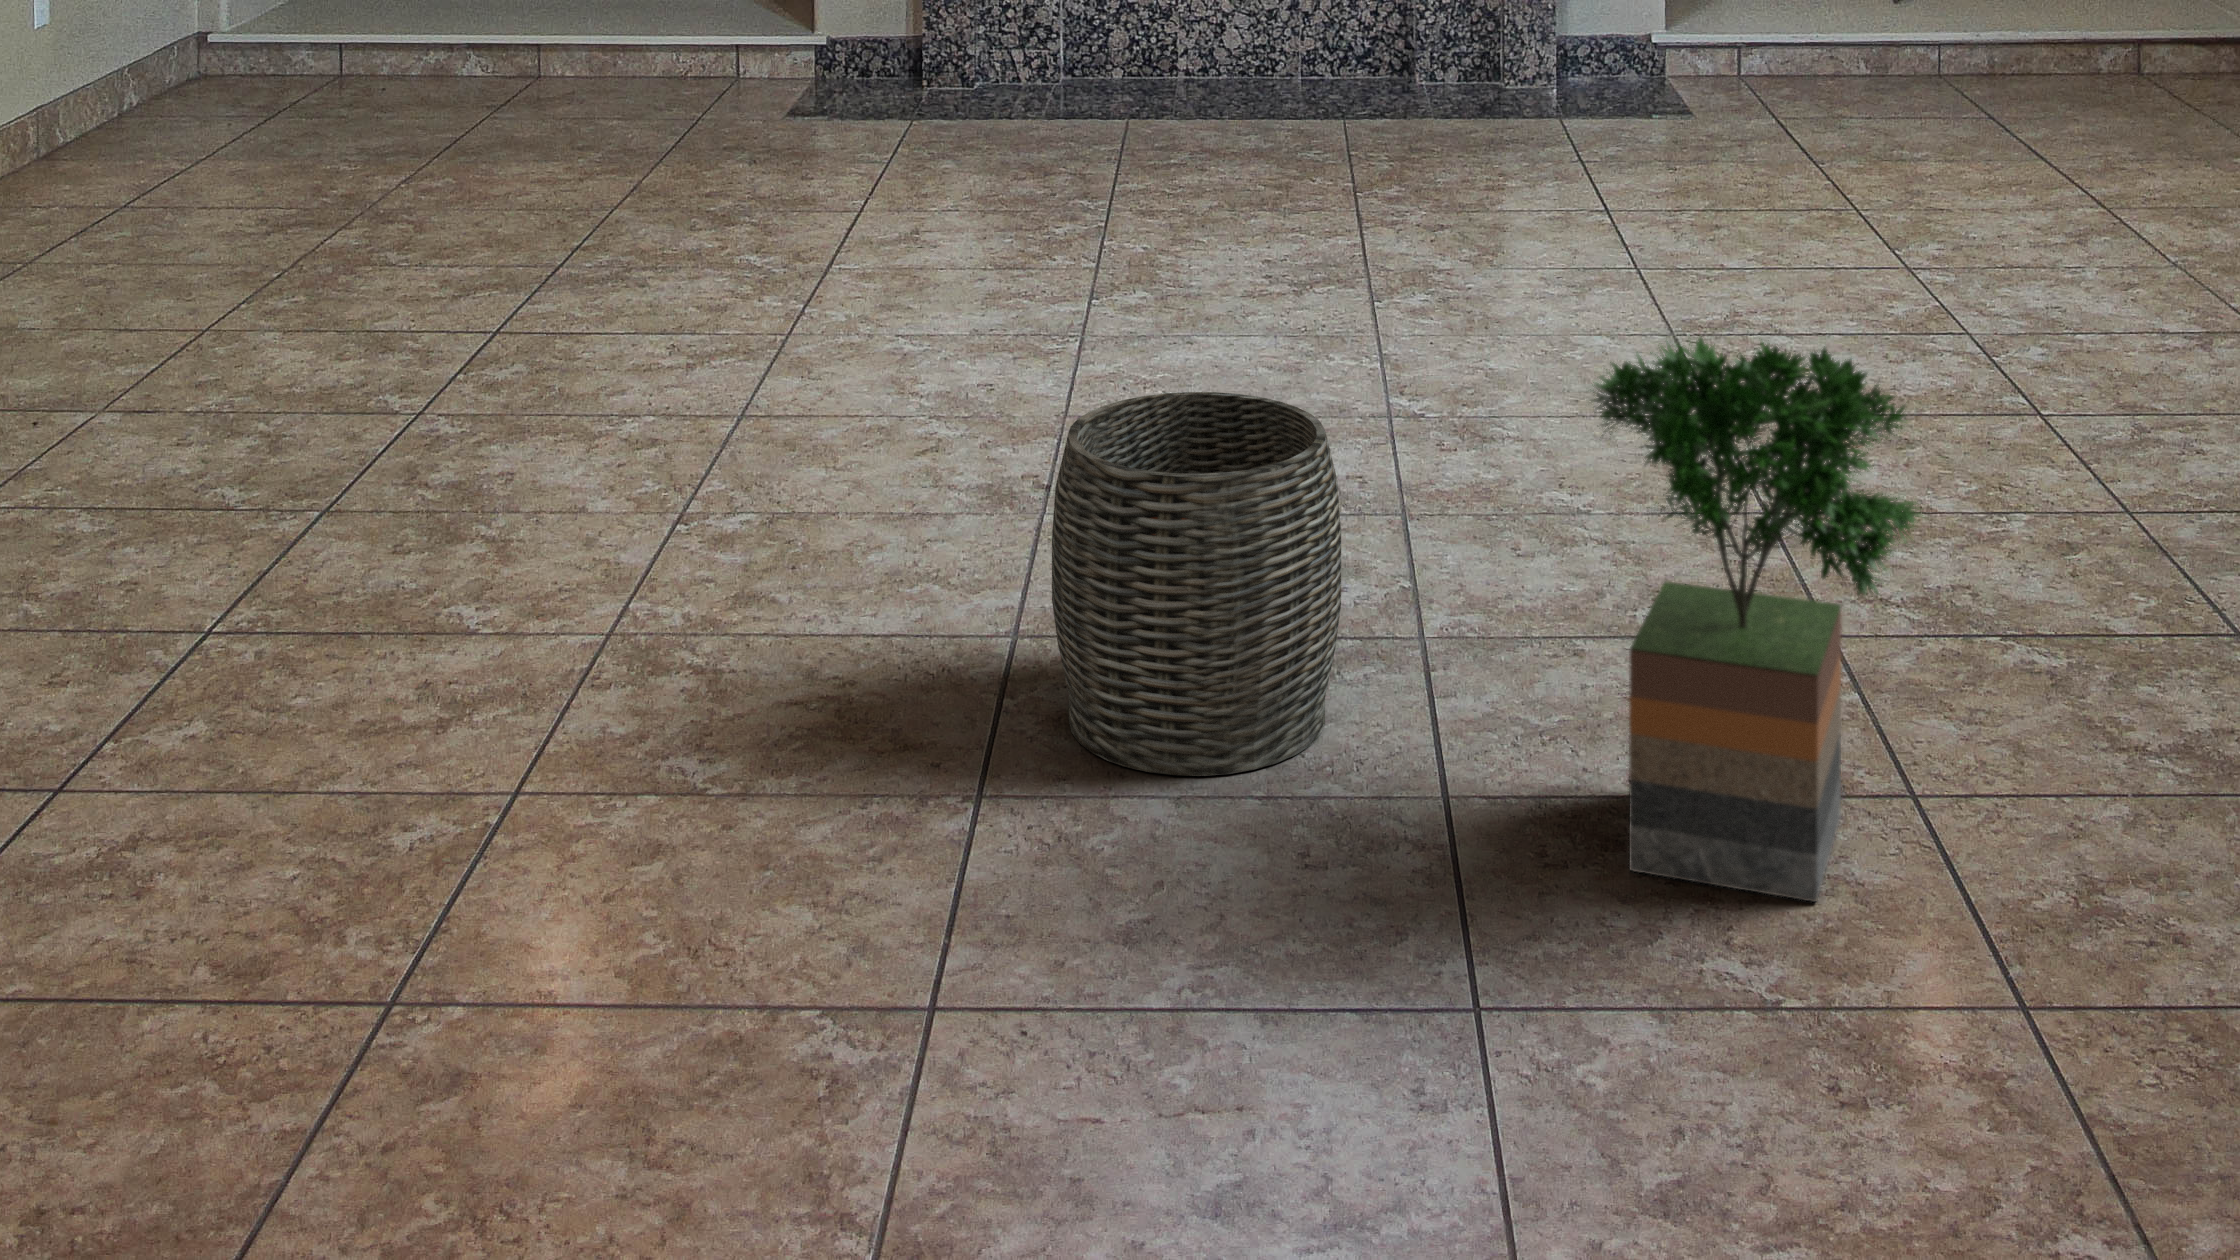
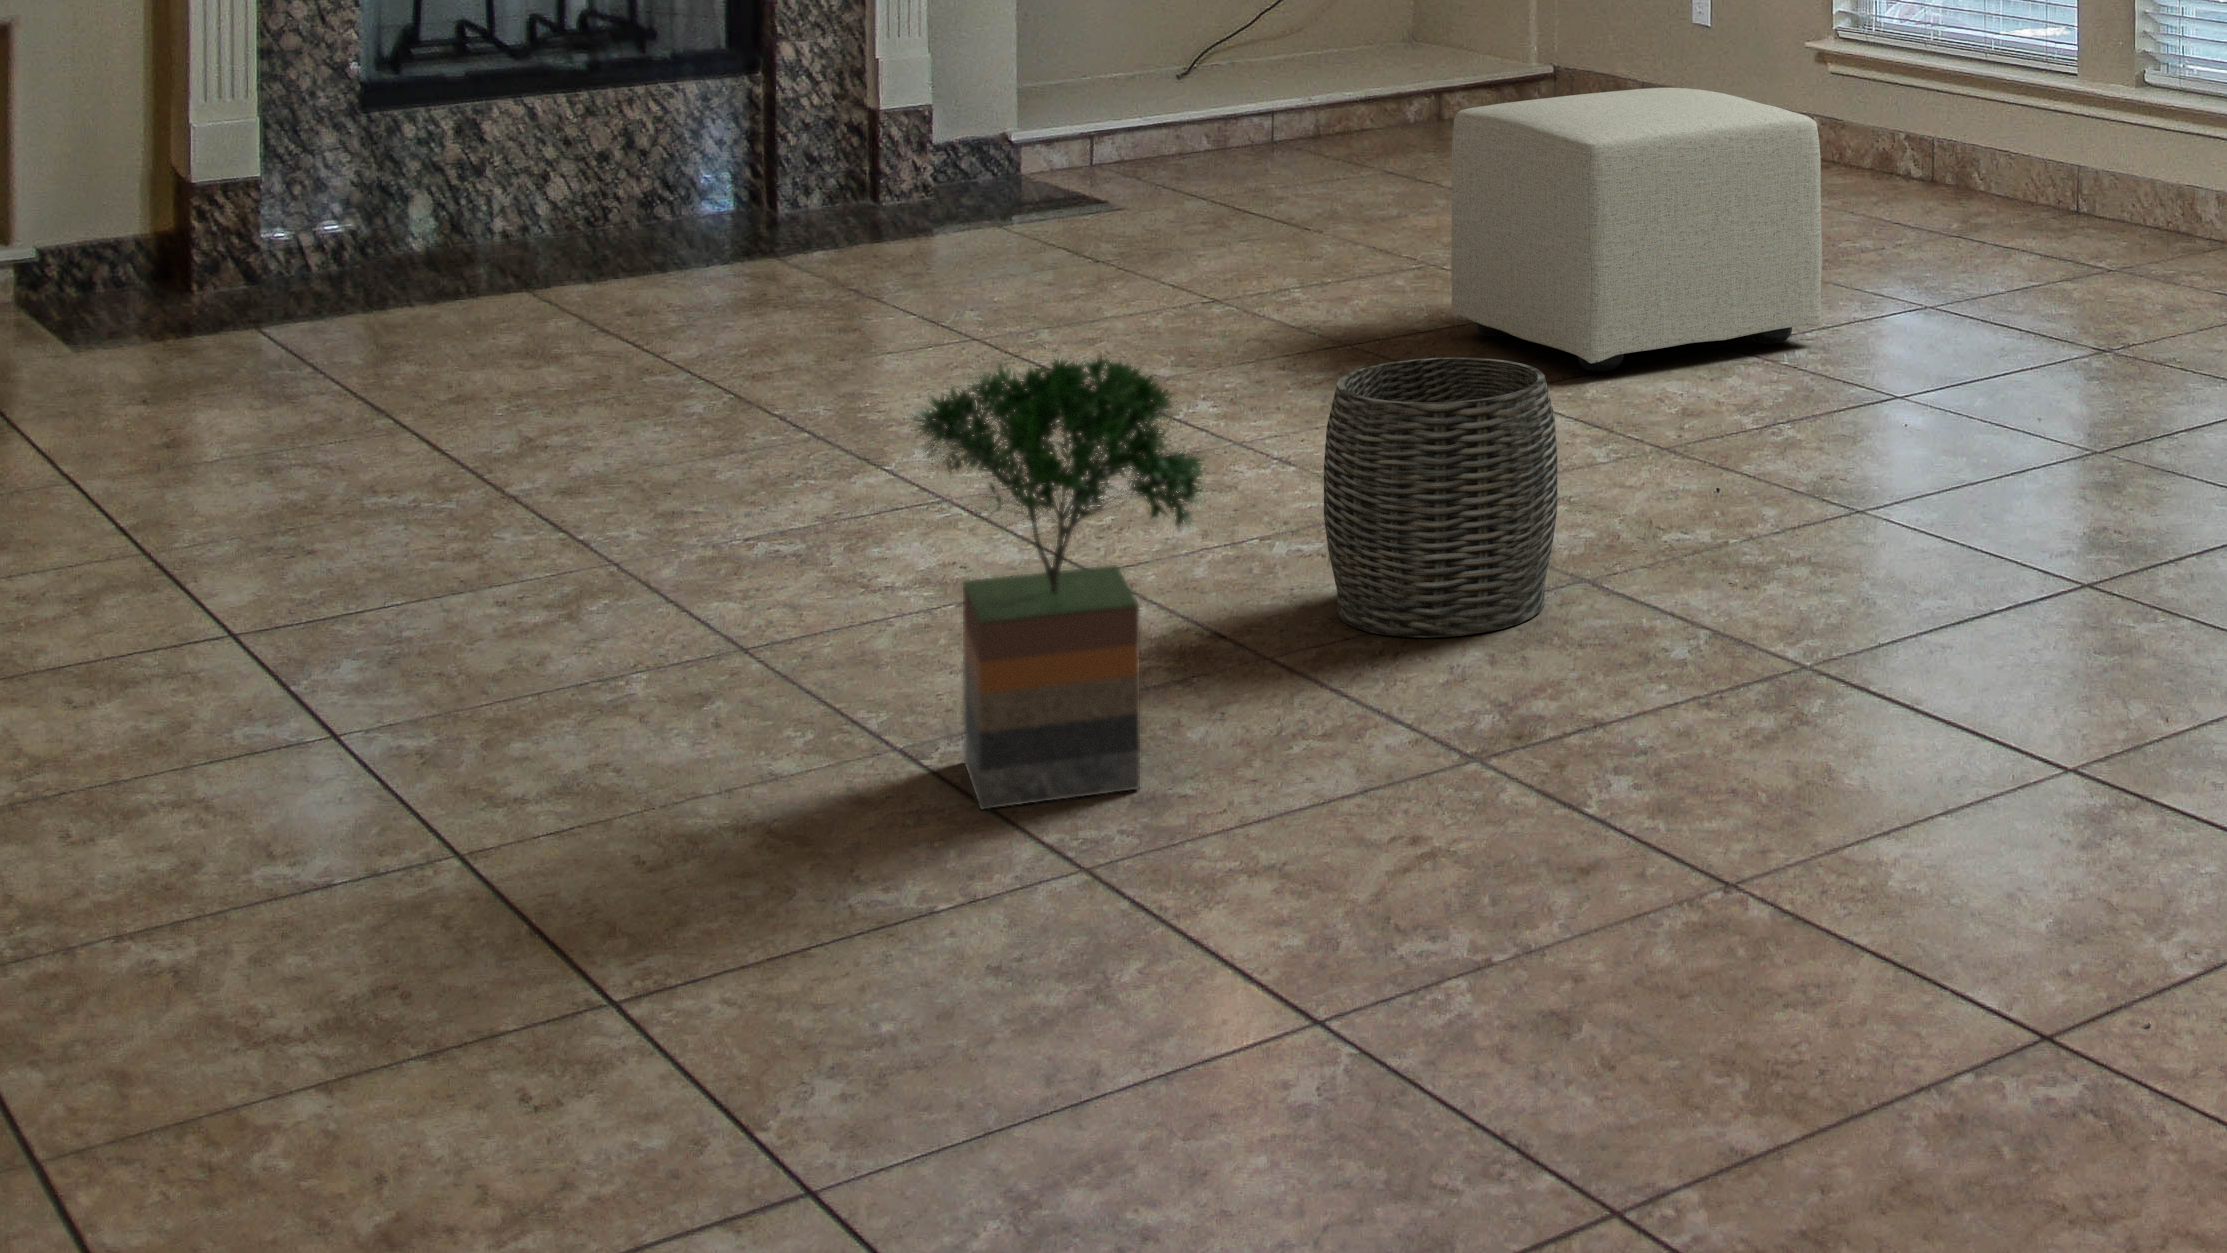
ottoman: none [1797,72,2197,420] -> present [1451,88,1822,371]
potted tree: present [1591,336,1923,902] -> present [911,356,1205,809]

